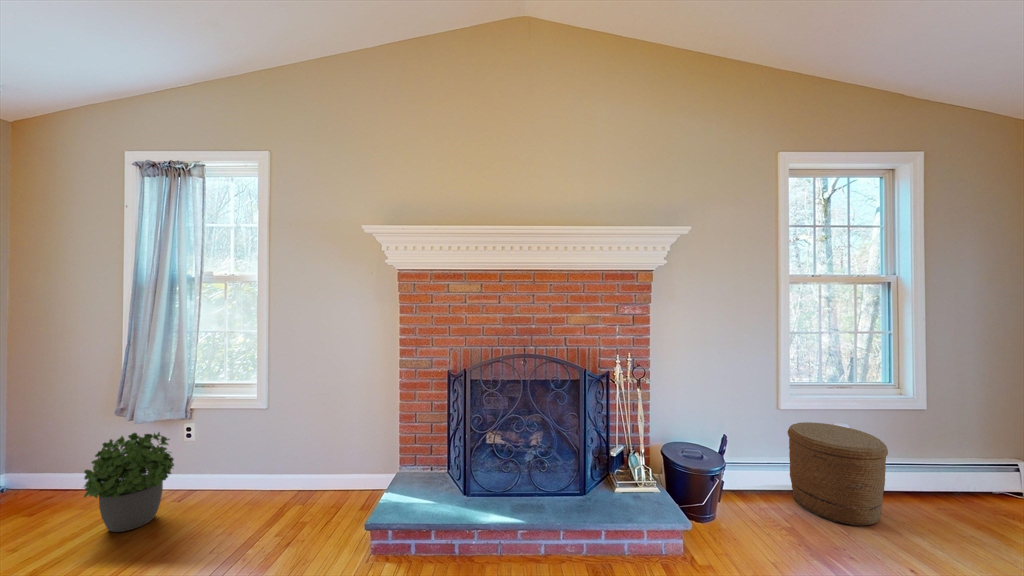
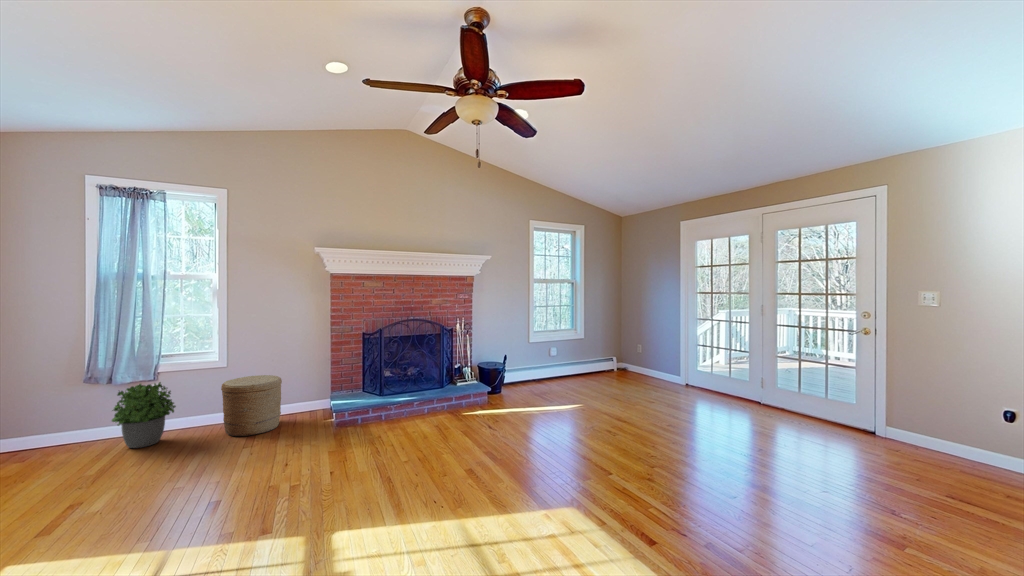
woven basket: present [788,422,888,526] -> present [221,375,282,437]

